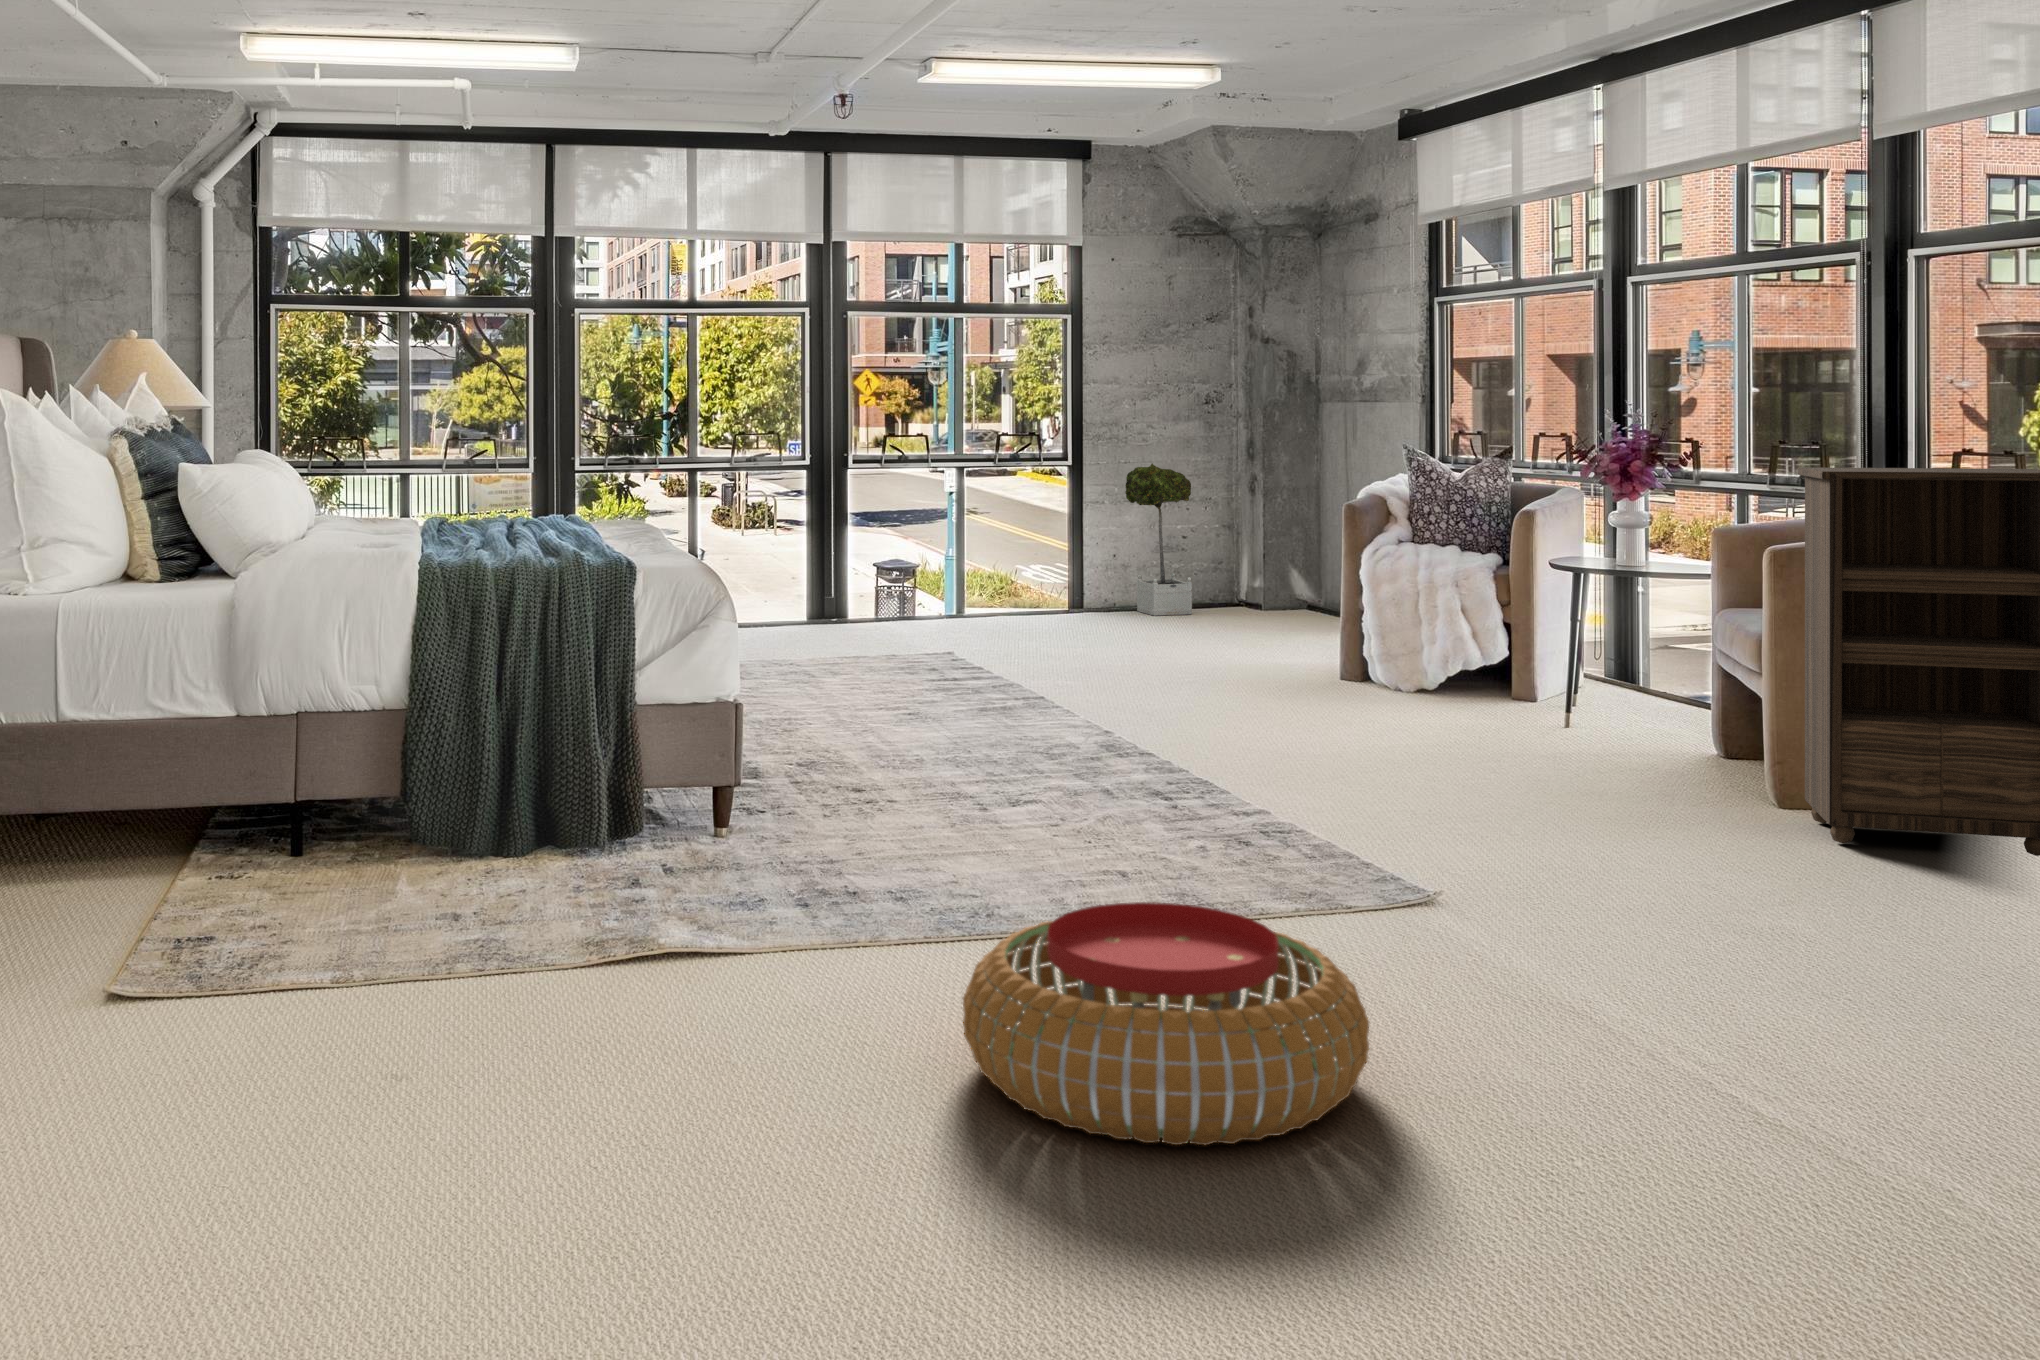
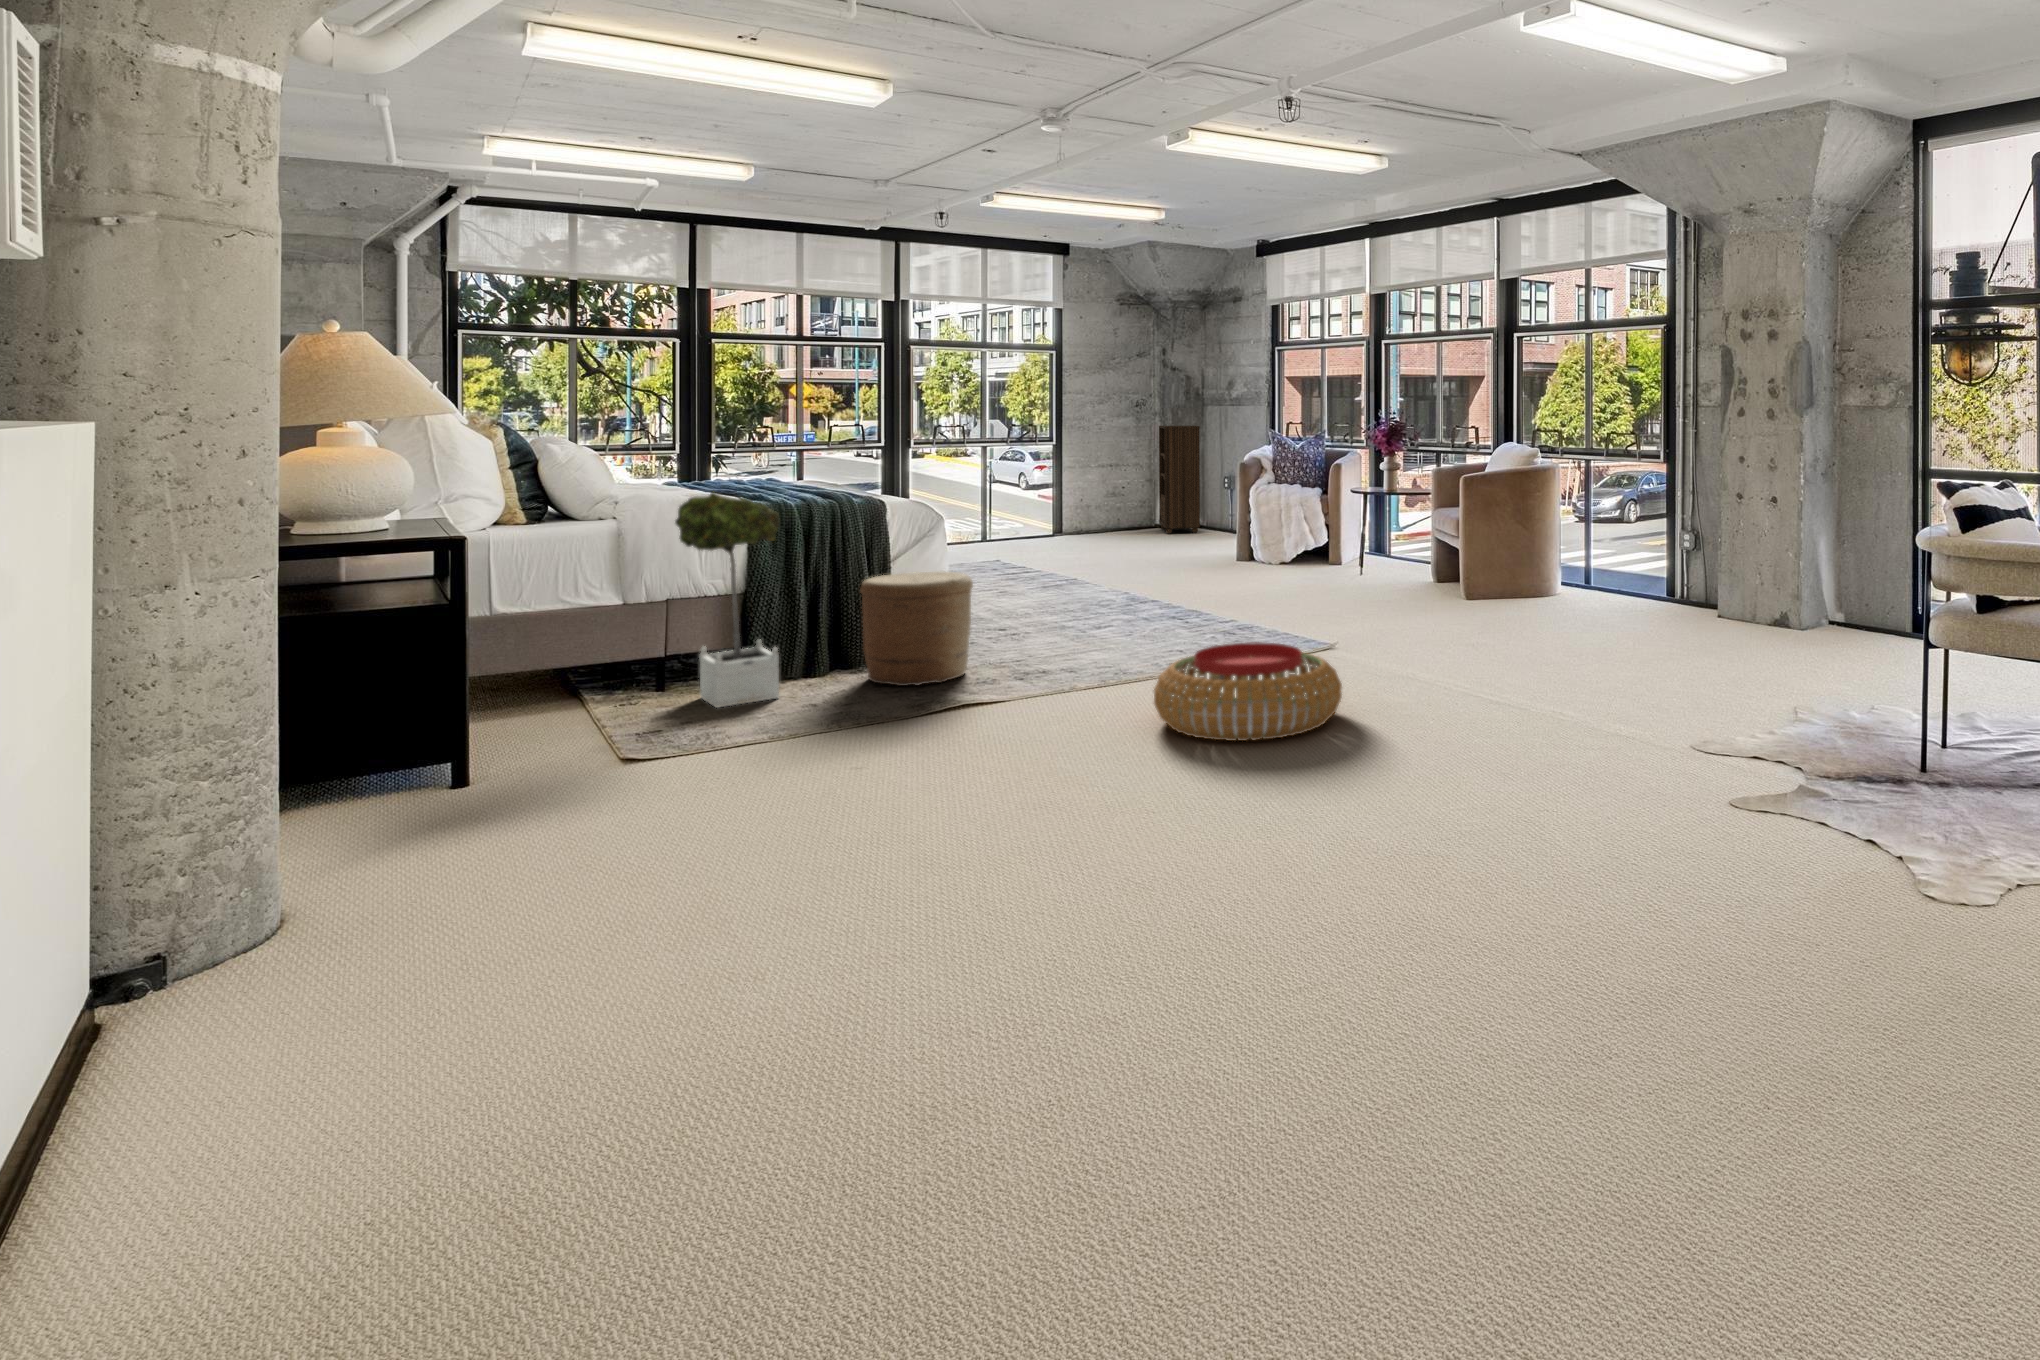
potted tree: present [1125,463,1192,616] -> present [675,491,780,707]
bookshelf: present [1798,467,2040,856] -> present [1159,425,1200,534]
woven basket: none [569,691,750,895] -> present [860,572,973,686]

